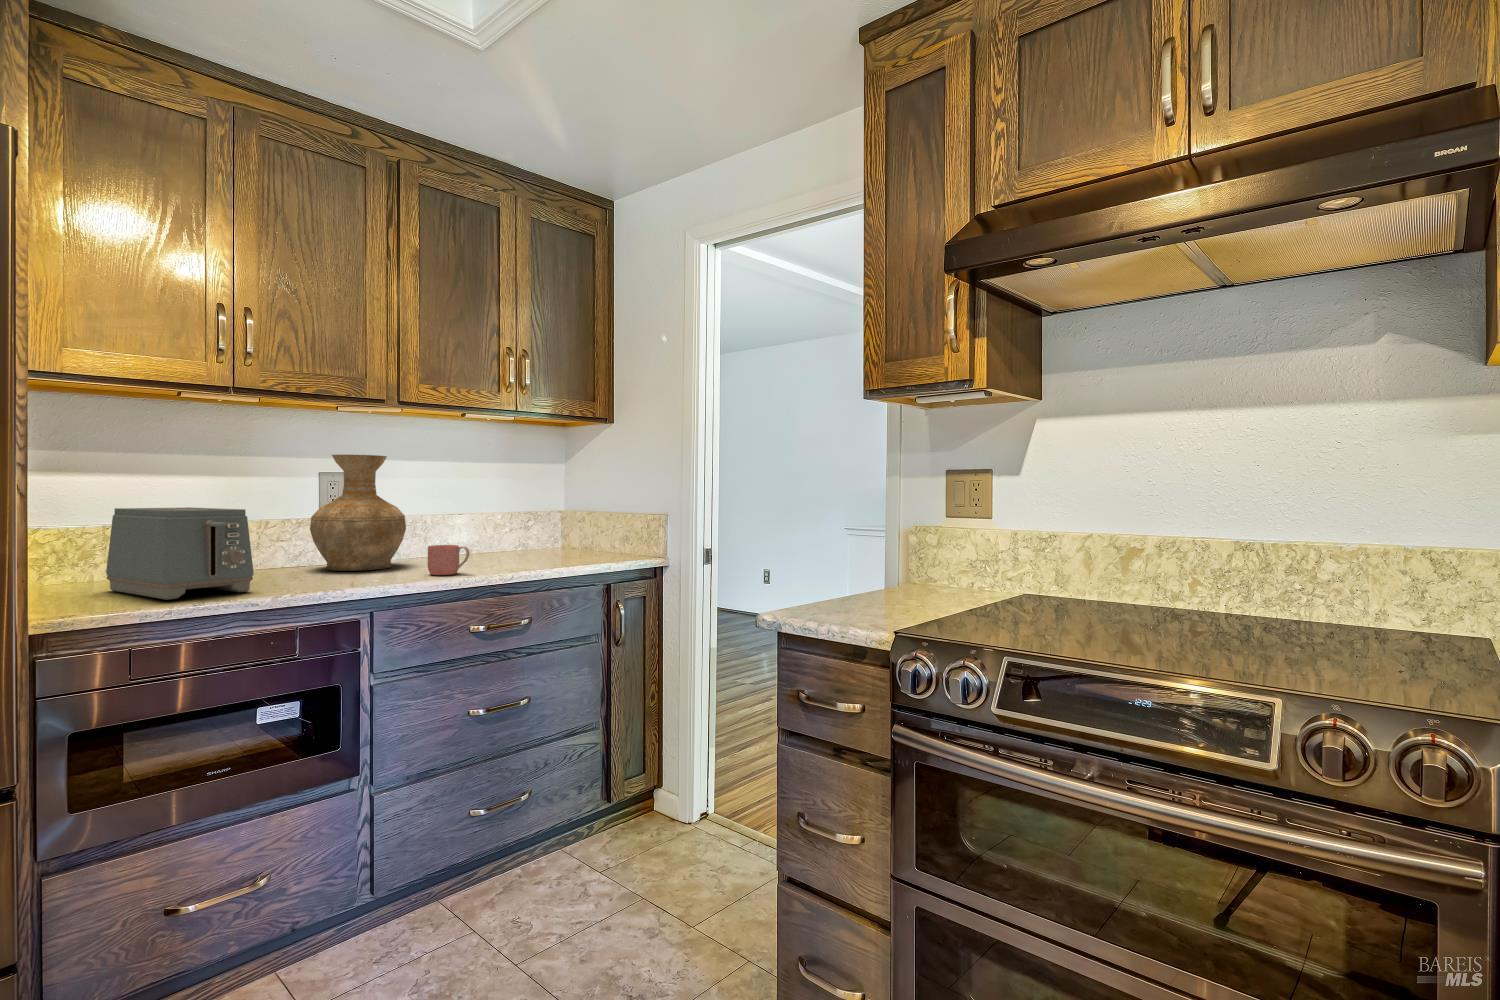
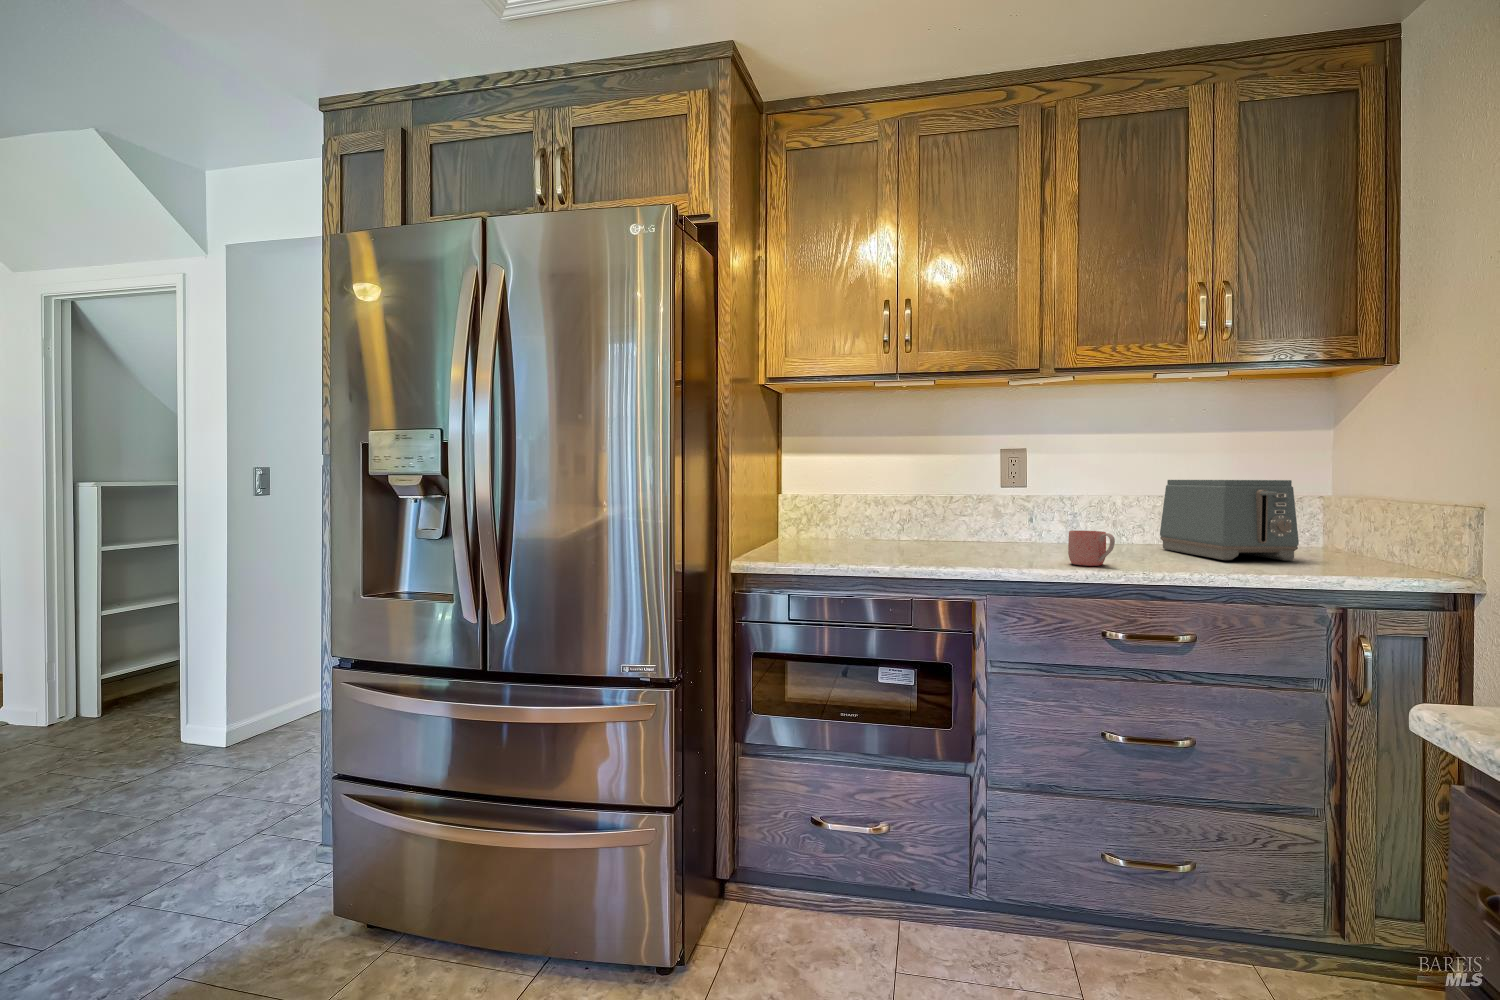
vase: present [310,455,406,571] -> none [975,431,1072,553]
toaster: present [106,507,254,600] -> present [1160,480,1299,561]

